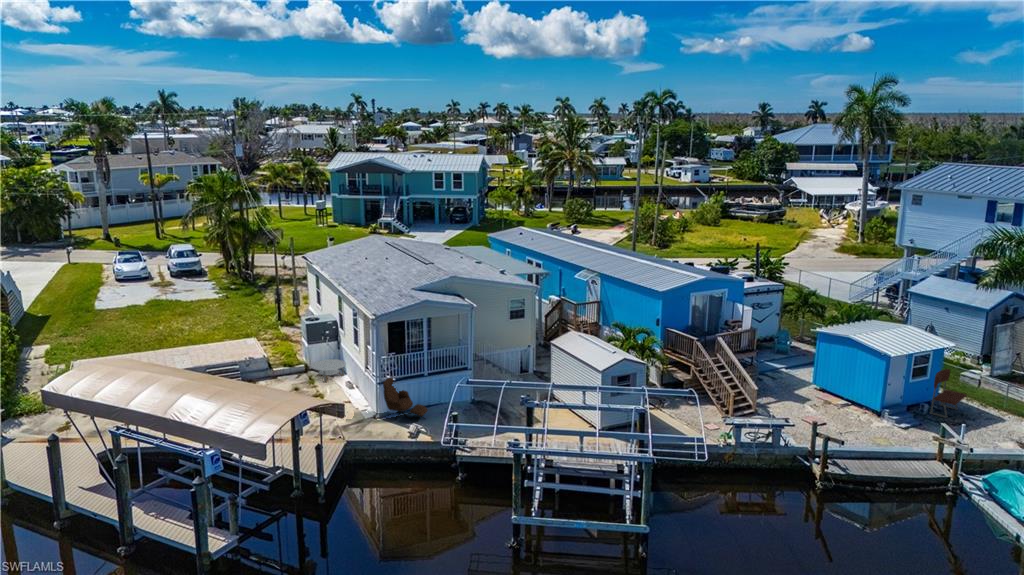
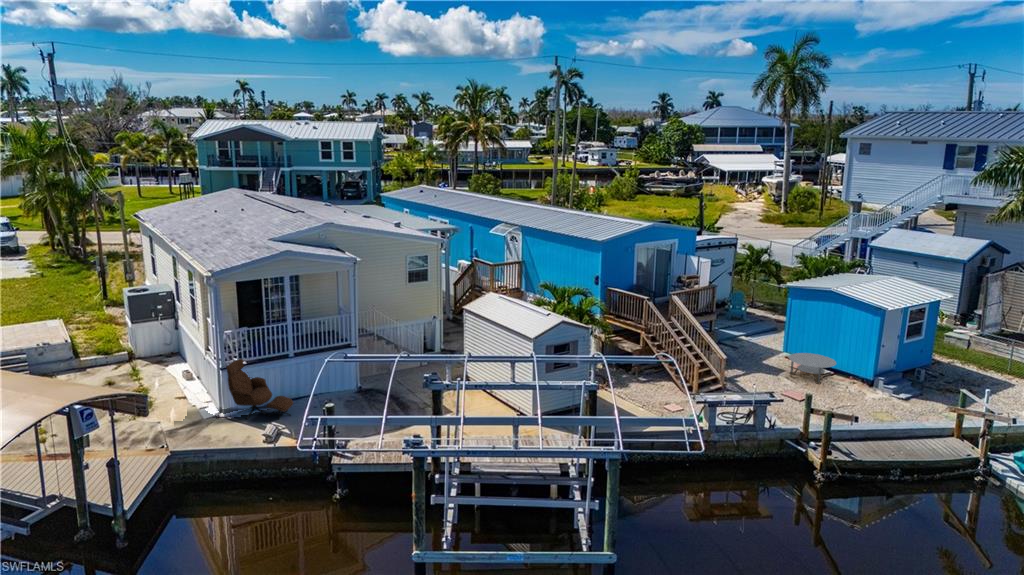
round table: present [311,359,346,383] -> present [789,353,836,384]
bench: present [930,369,967,418] -> none [926,326,966,385]

